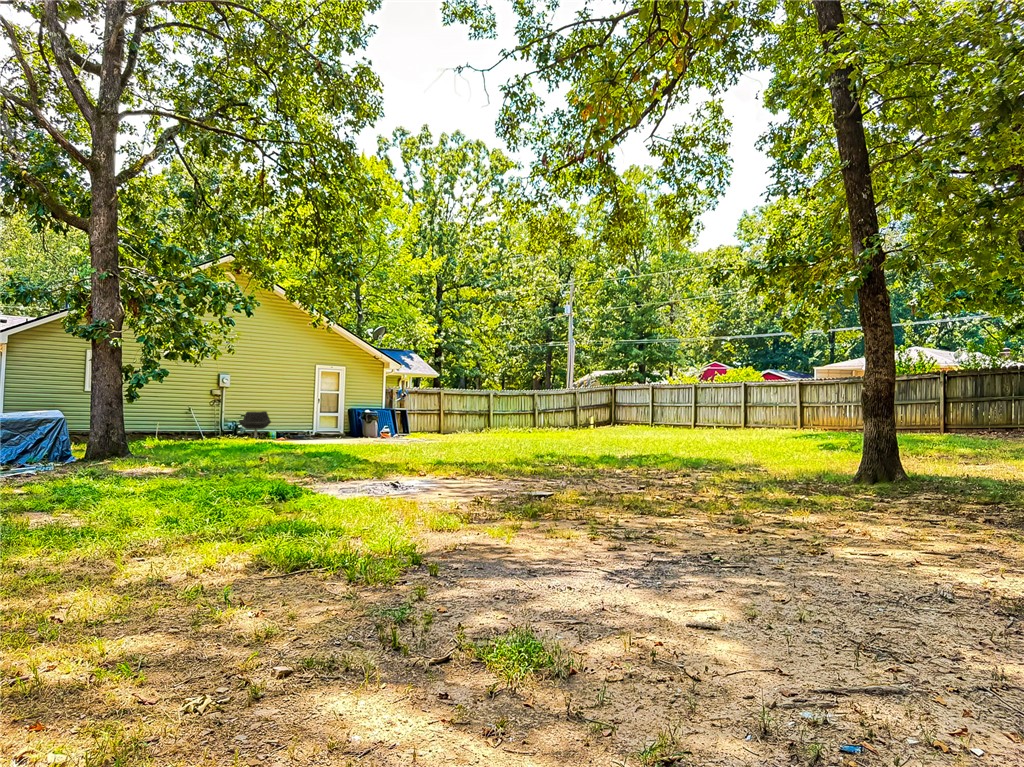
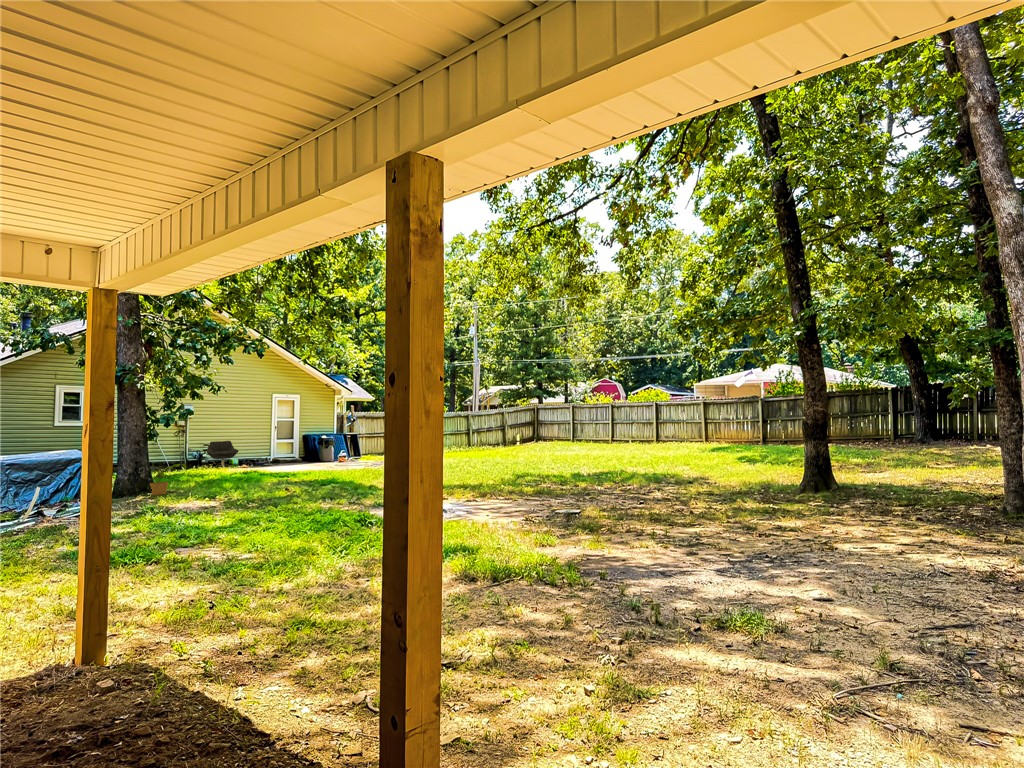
potted plant: none [131,425,167,457] -> present [150,464,186,495]

